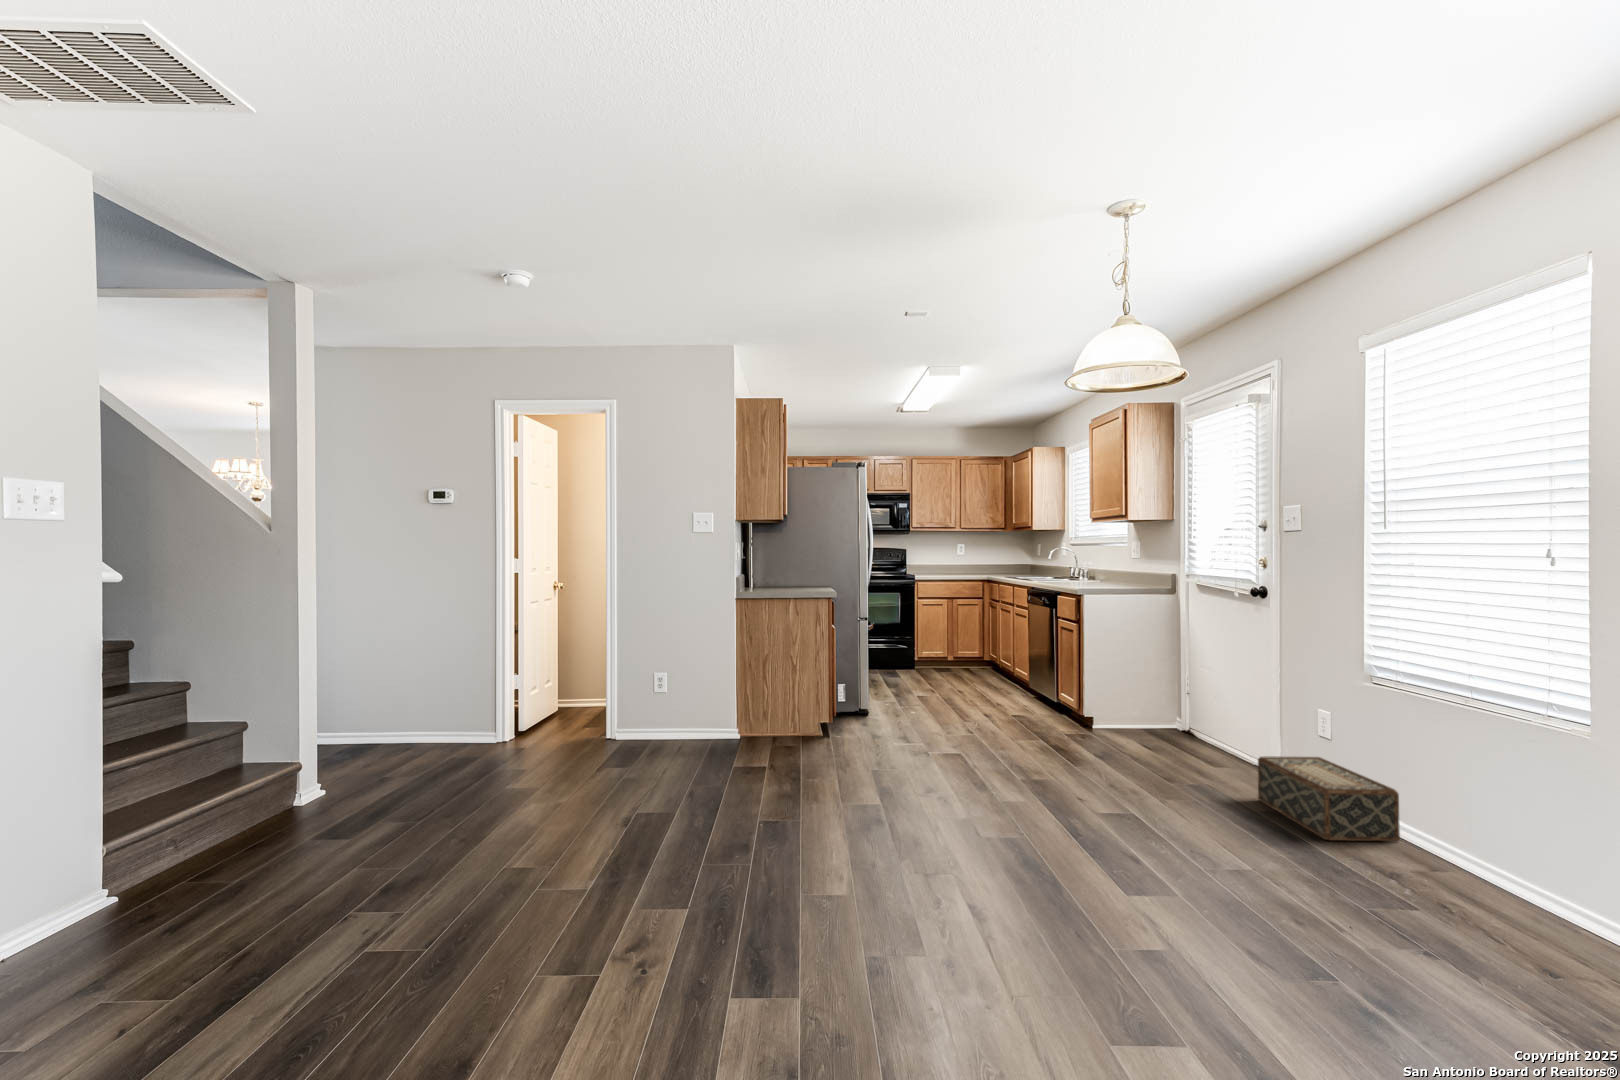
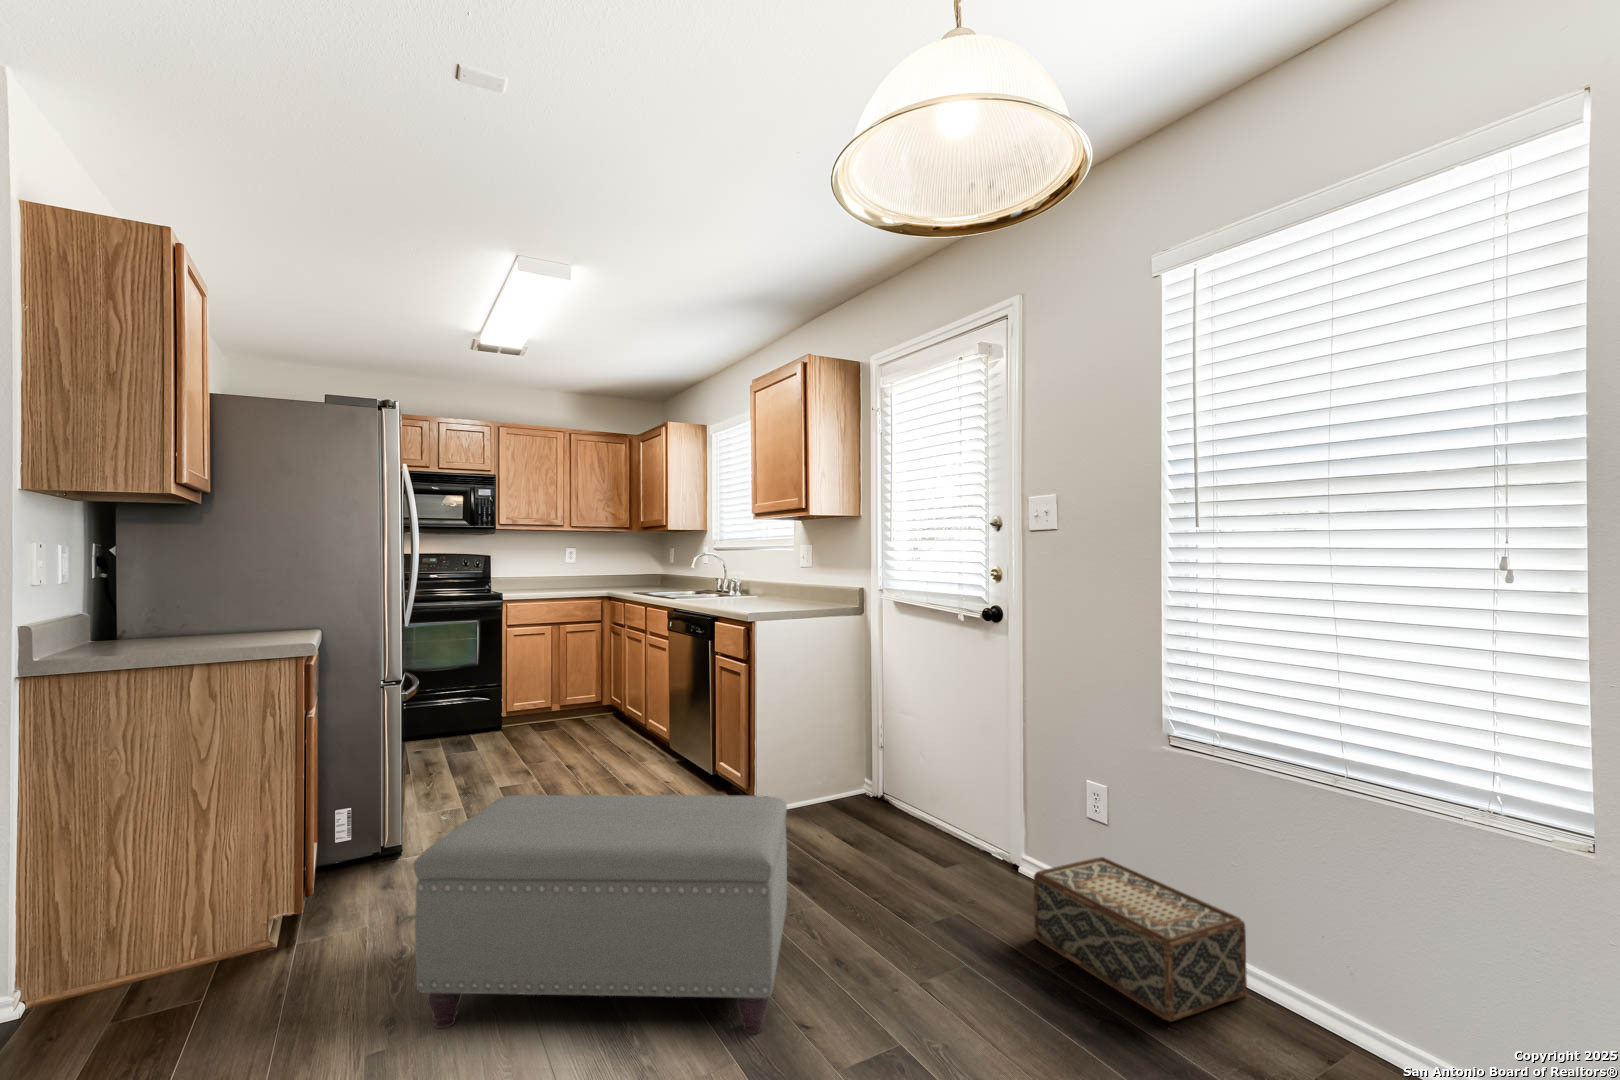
ottoman: none [886,678,1087,804] -> present [414,795,787,1034]

